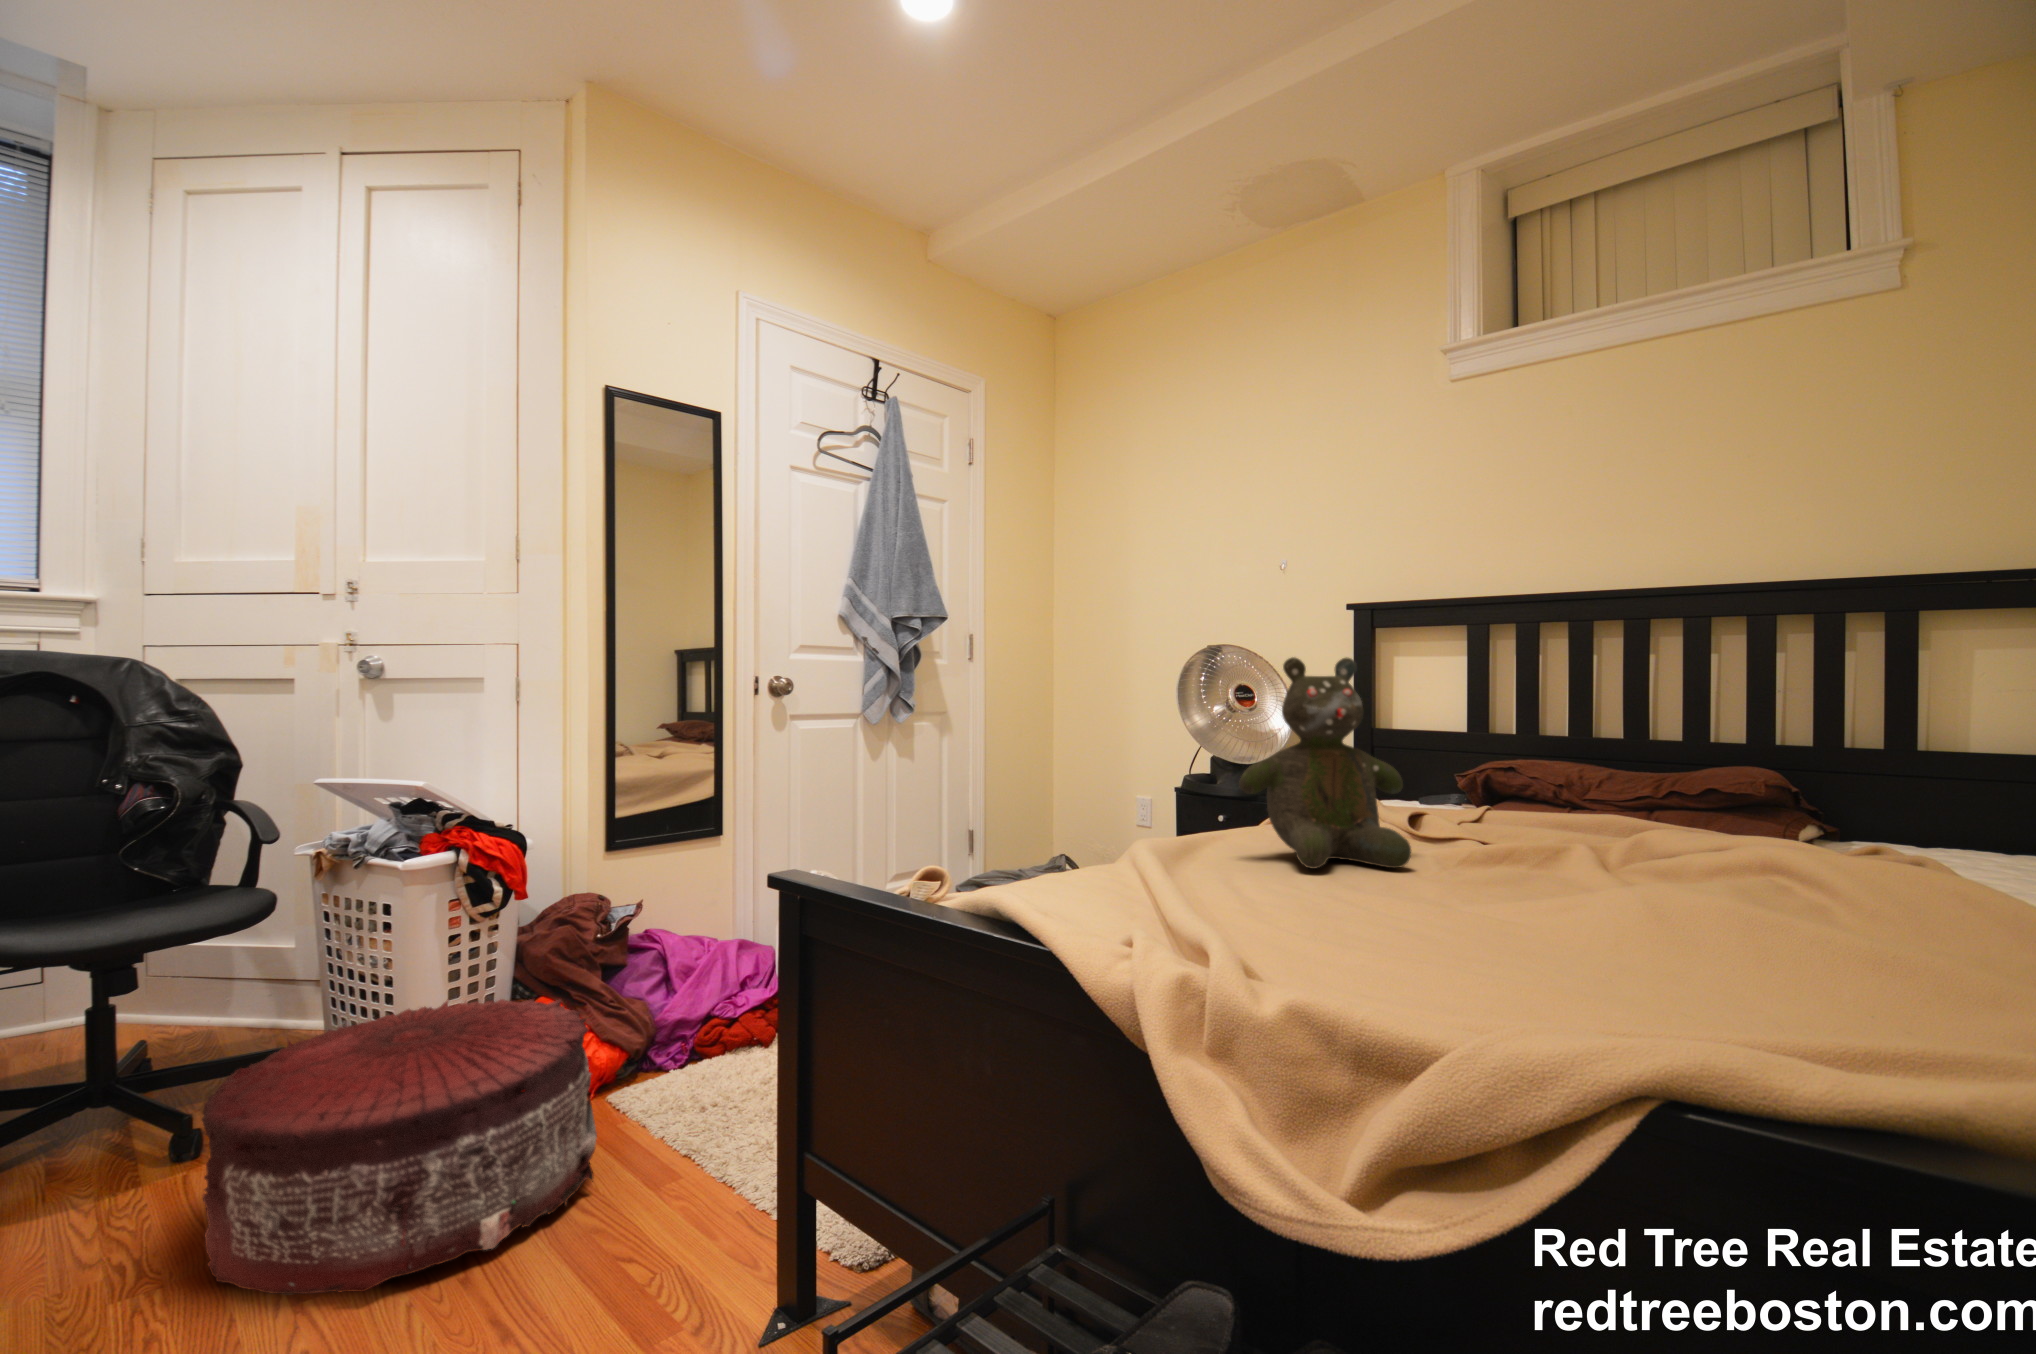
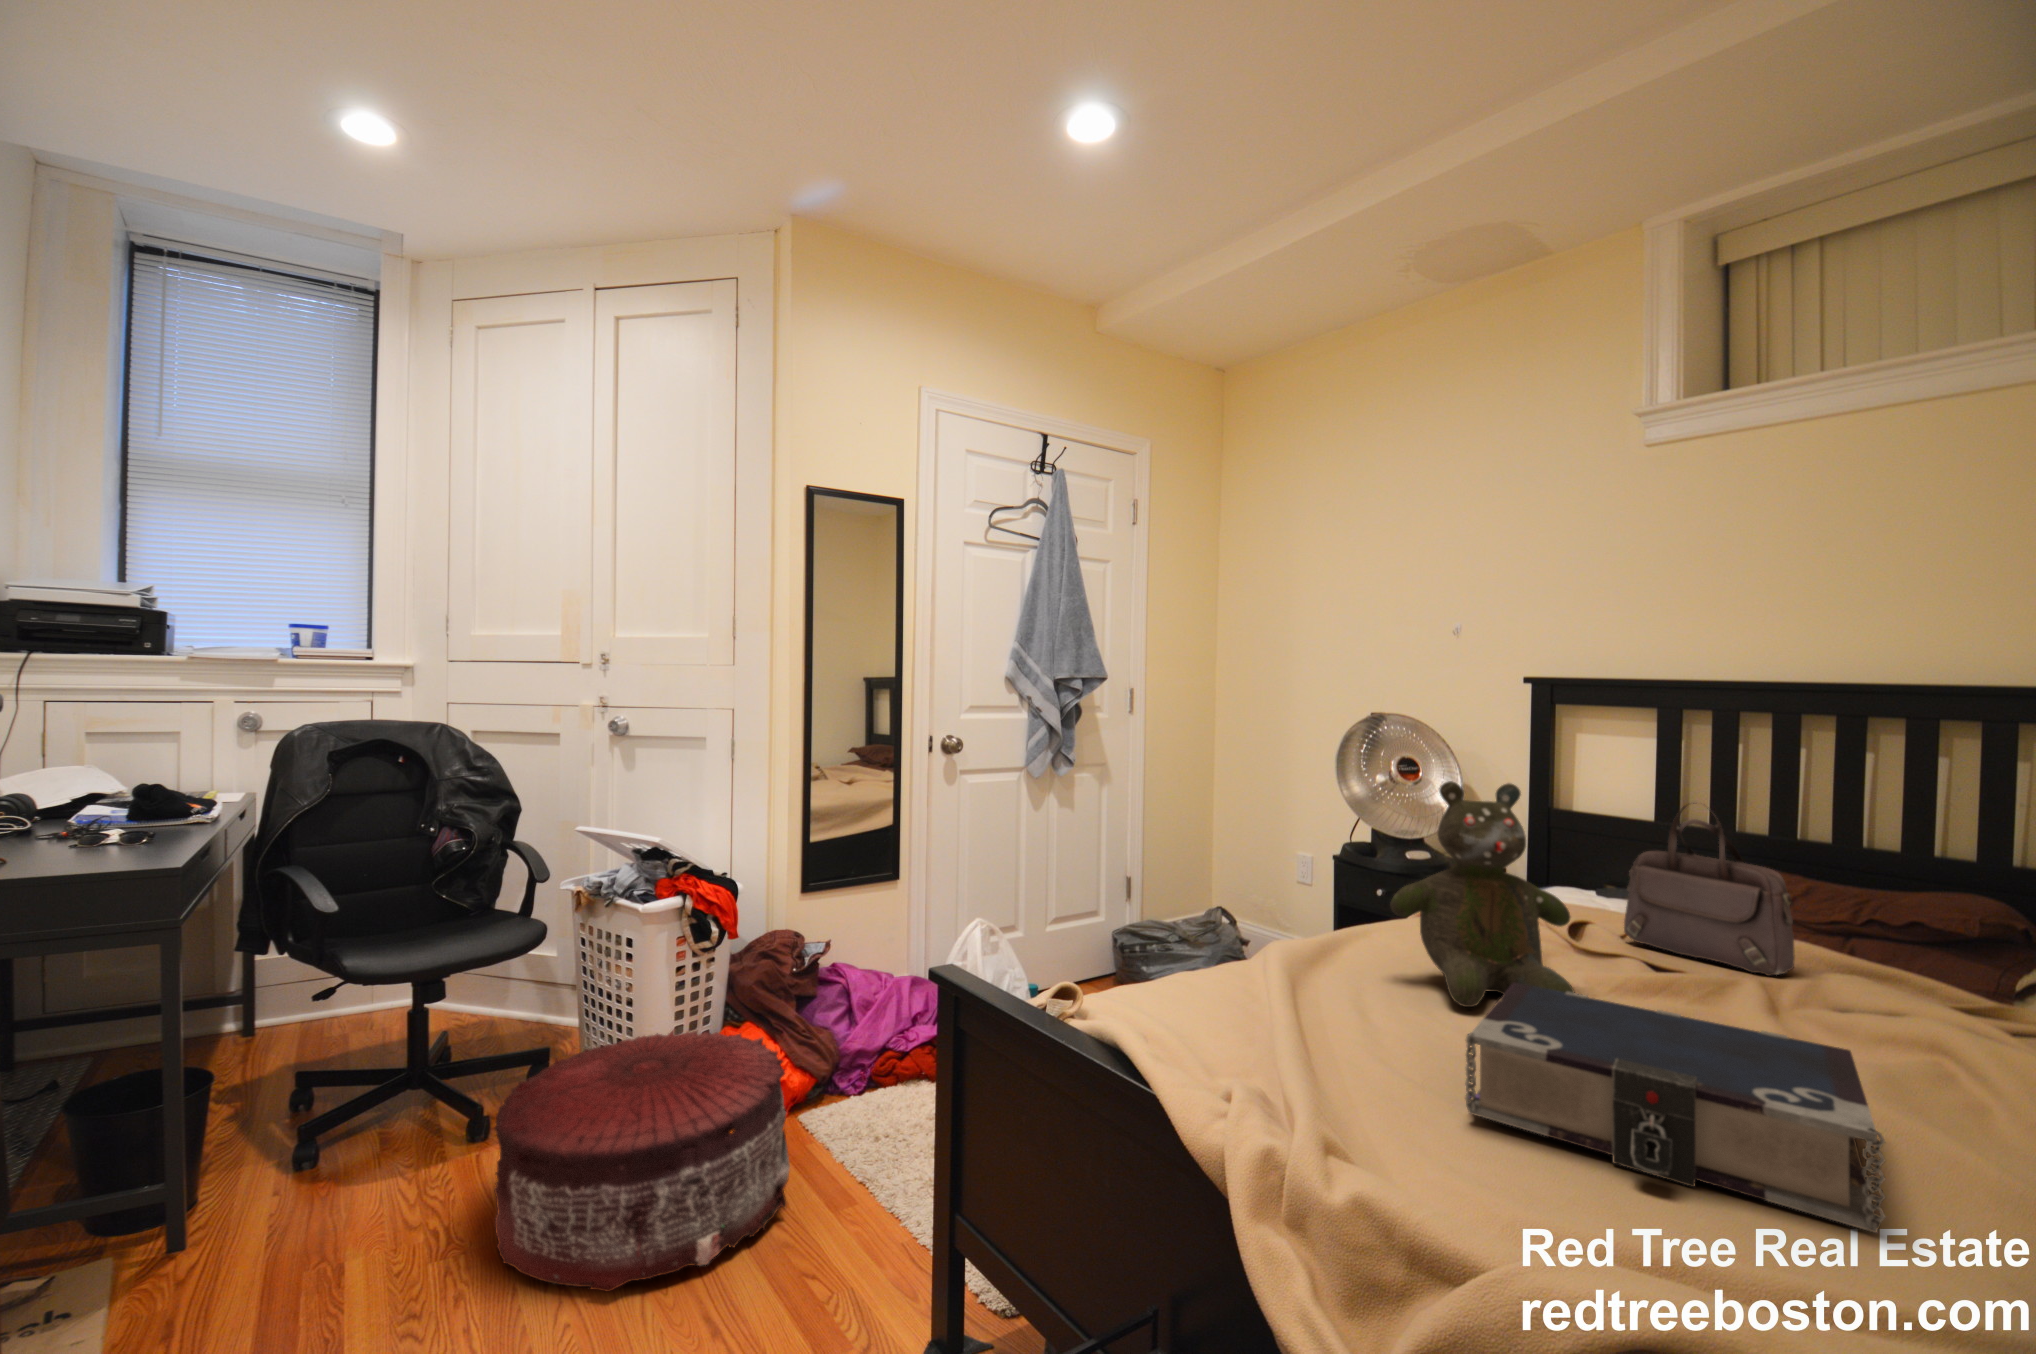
handbag: none [1445,684,1588,837] -> present [1624,803,1795,976]
book: none [1321,824,1691,971] -> present [1465,983,1885,1233]

